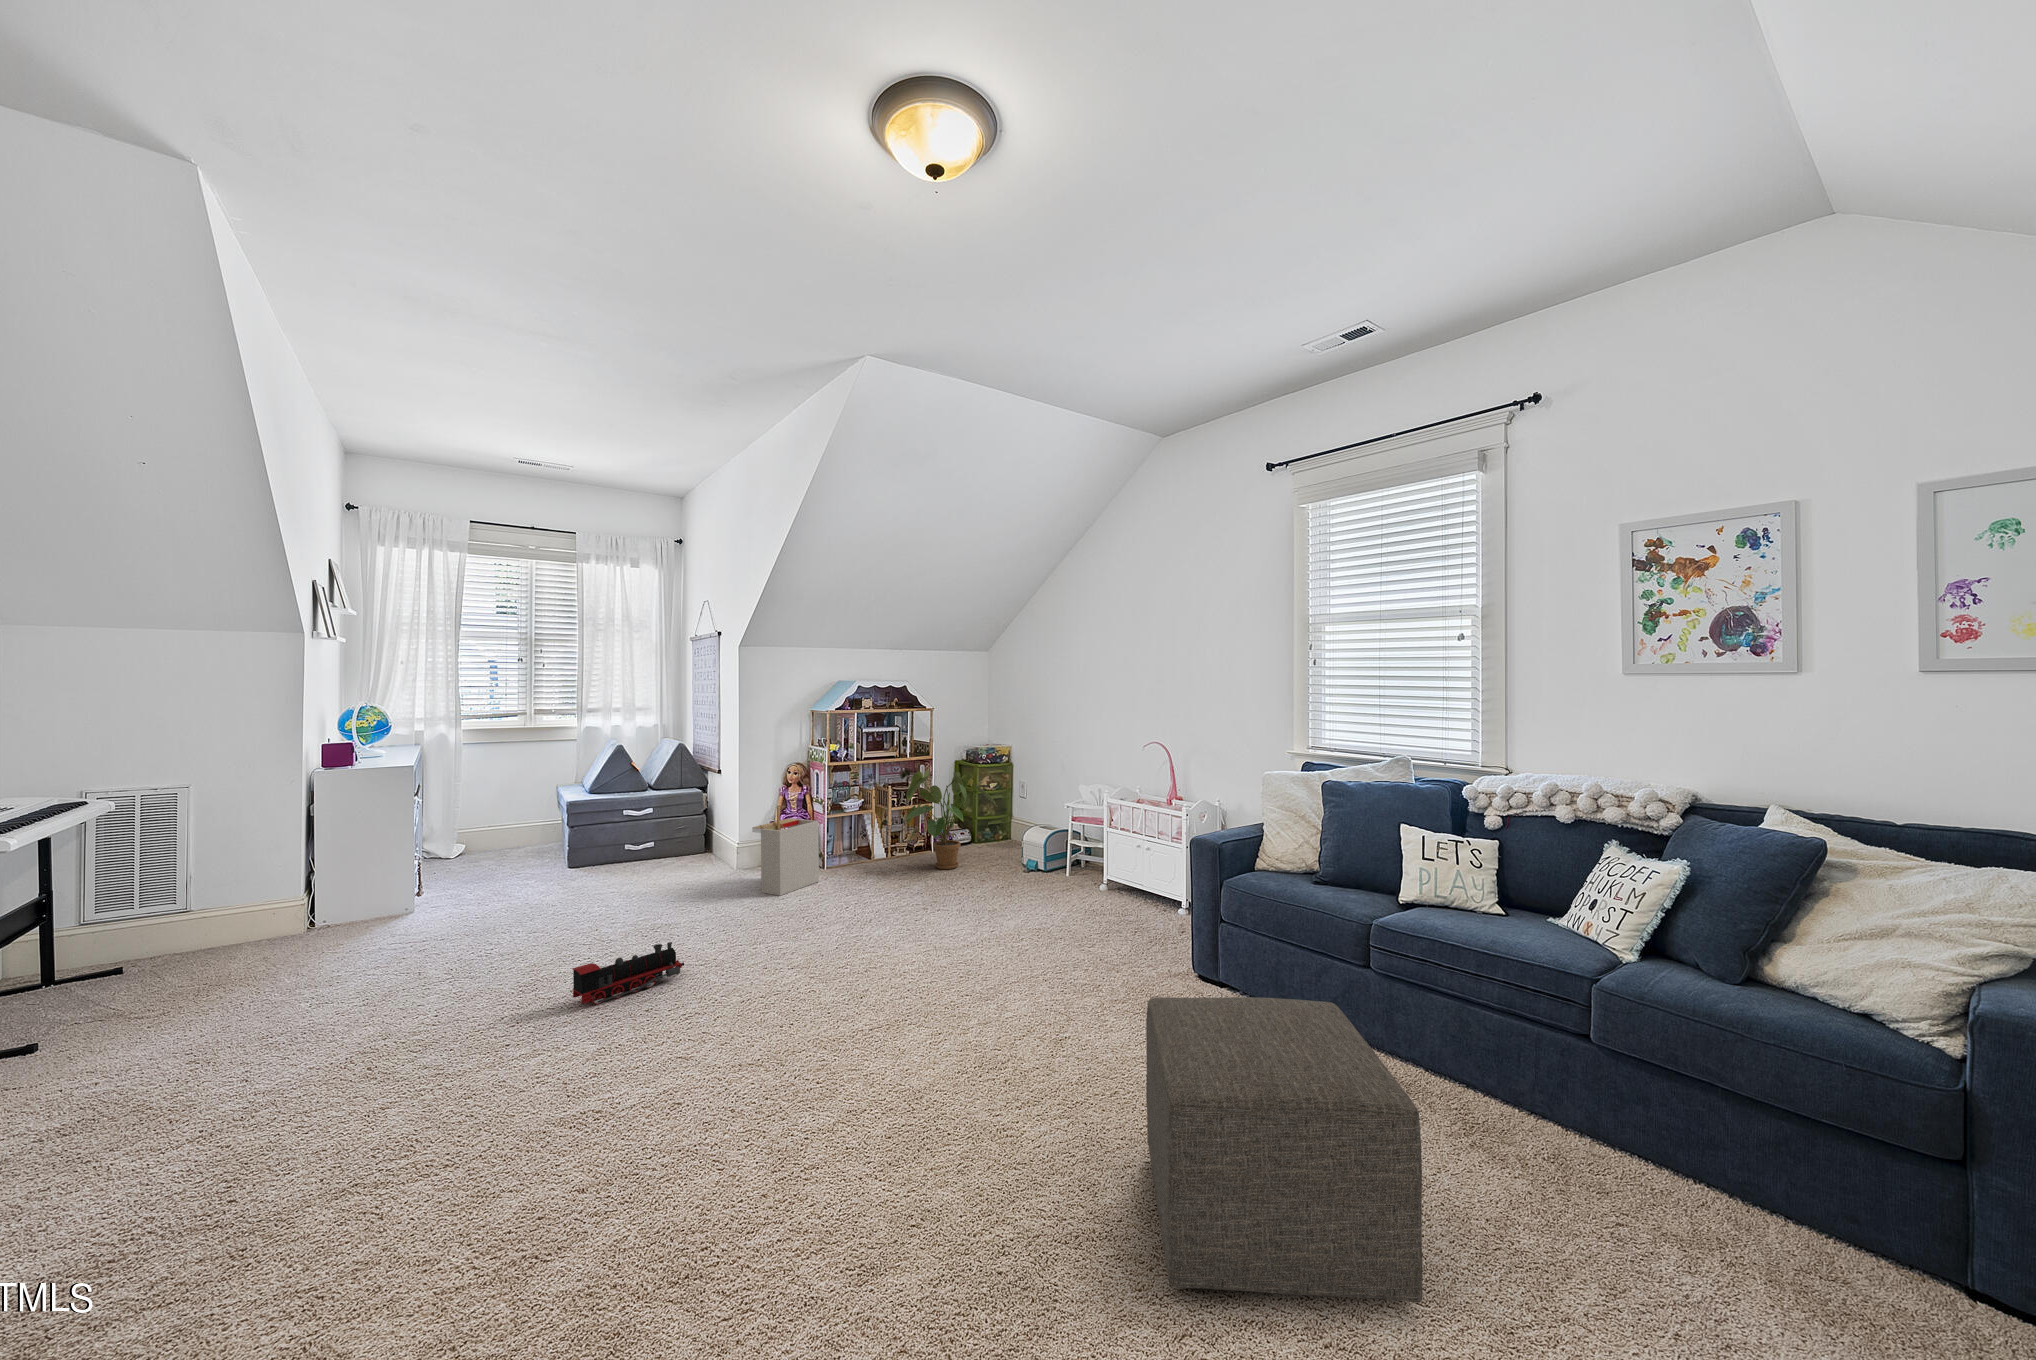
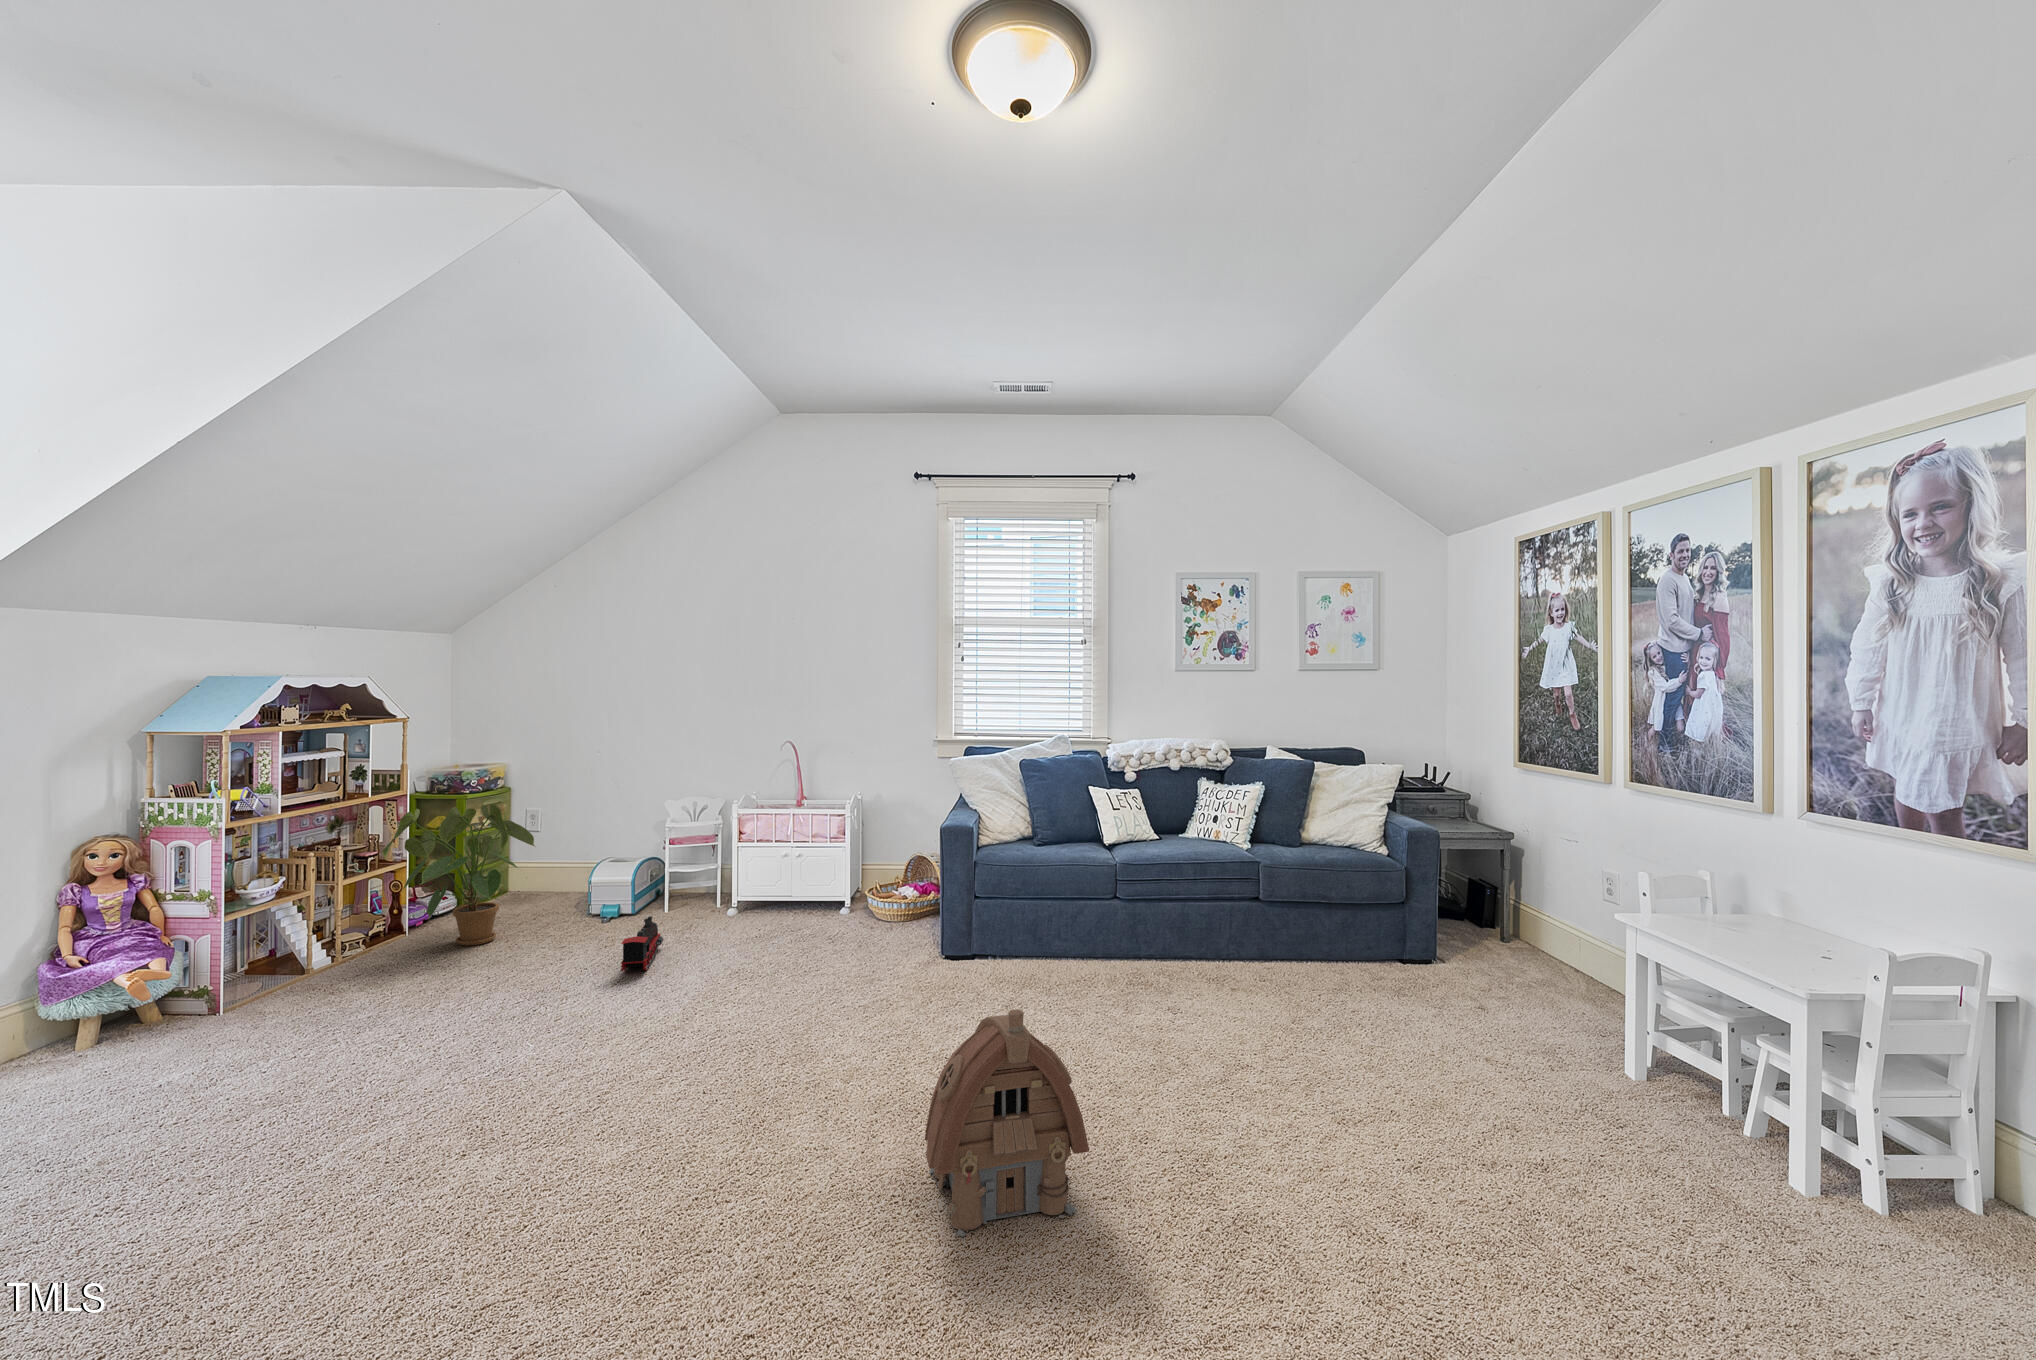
storage bin: present [752,806,819,896] -> none [171,891,291,1049]
toy train: present [572,942,684,1005] -> present [621,916,663,972]
ottoman: present [1146,997,1423,1303] -> none [1119,901,1327,1092]
toy house: none [723,1016,900,1255] -> present [925,1010,1089,1237]

